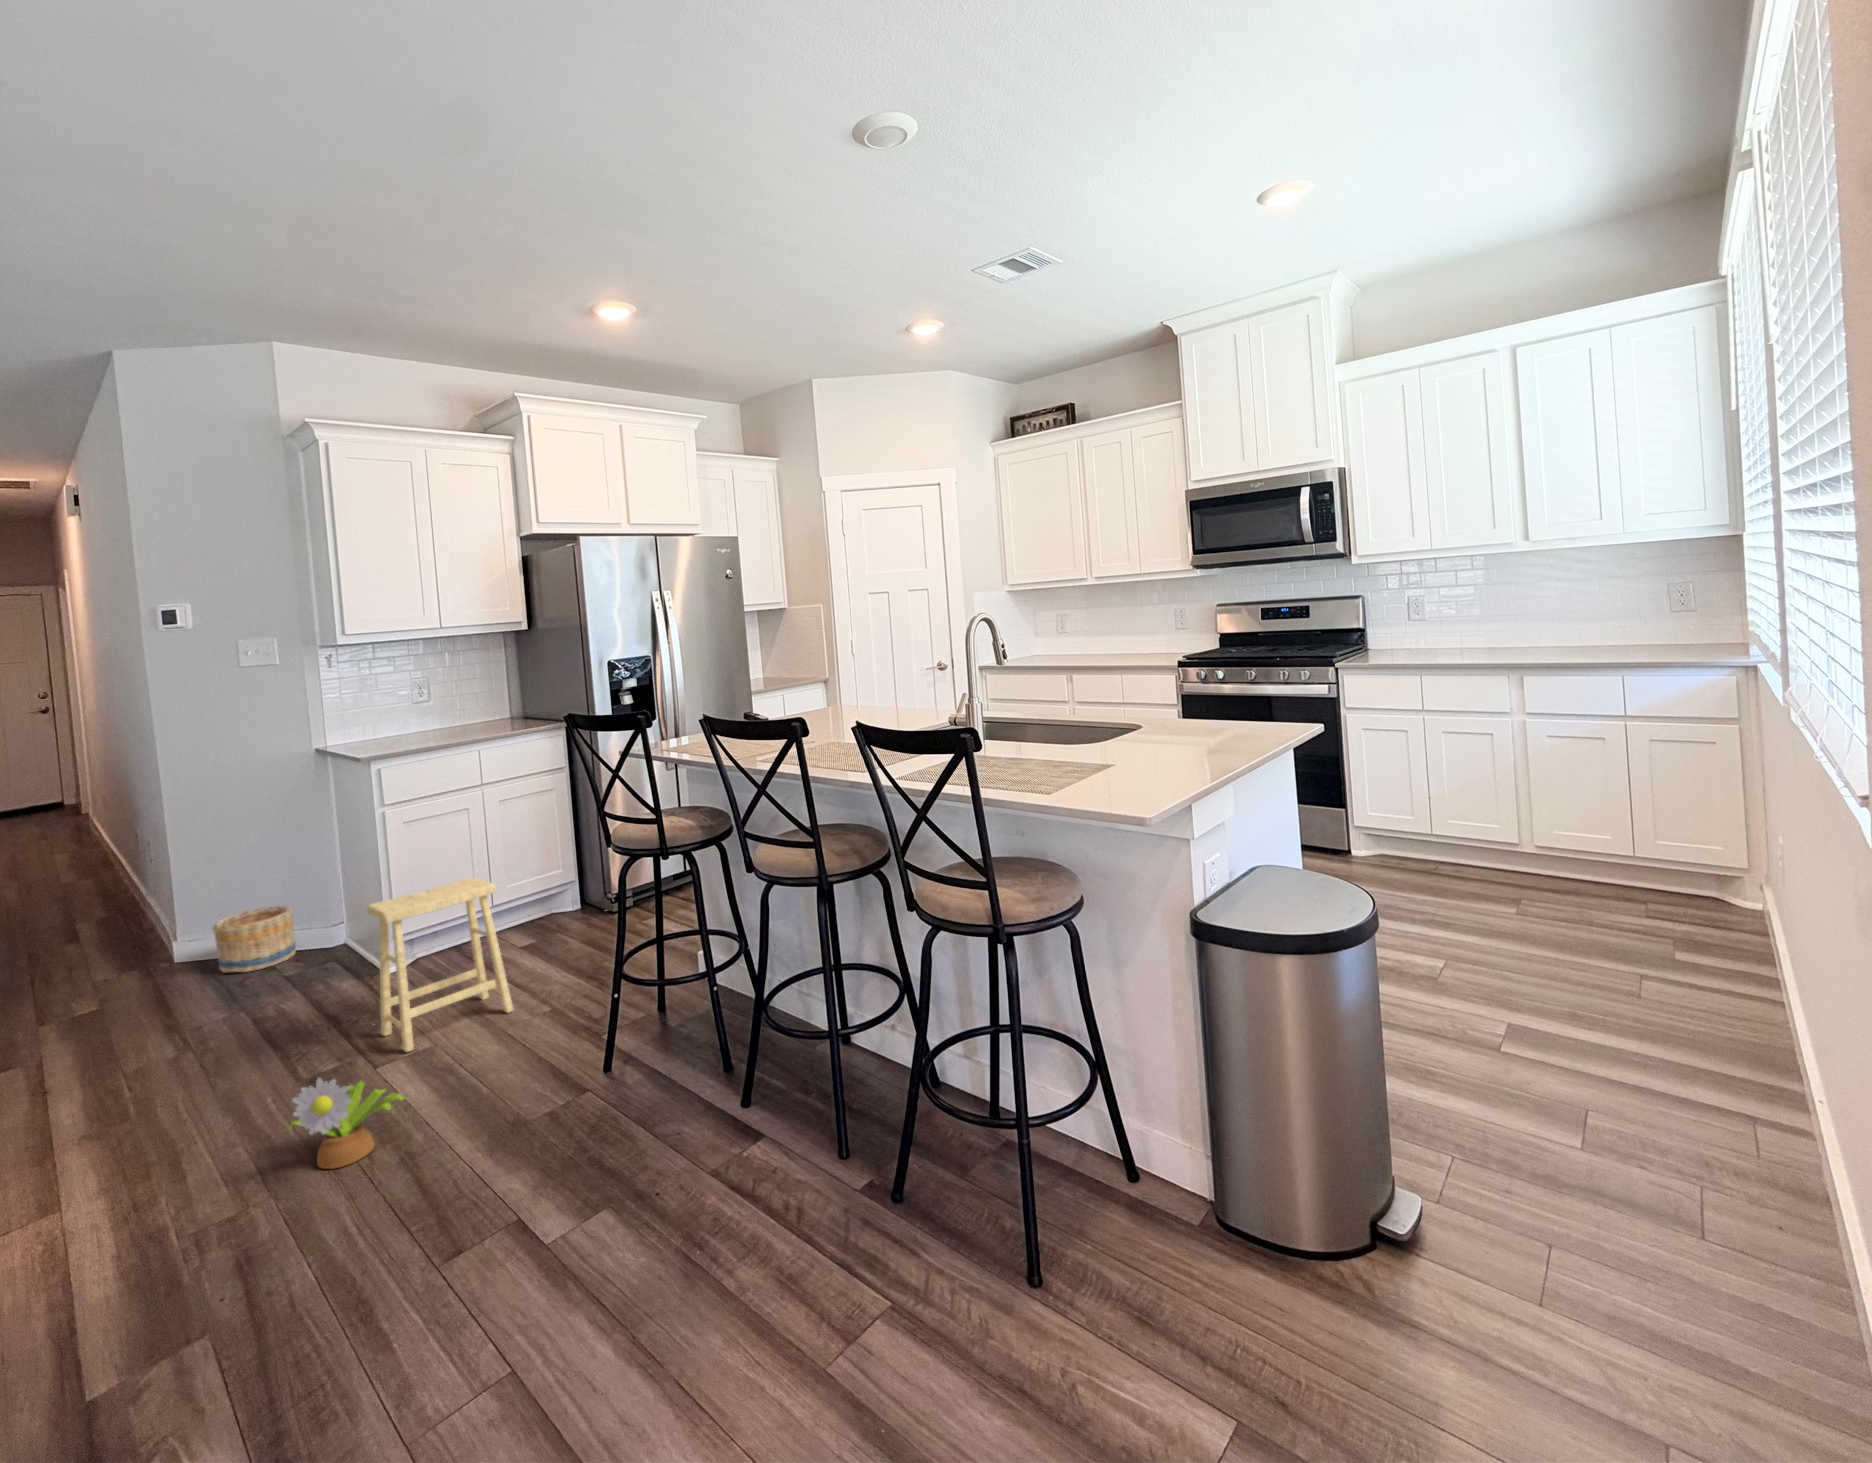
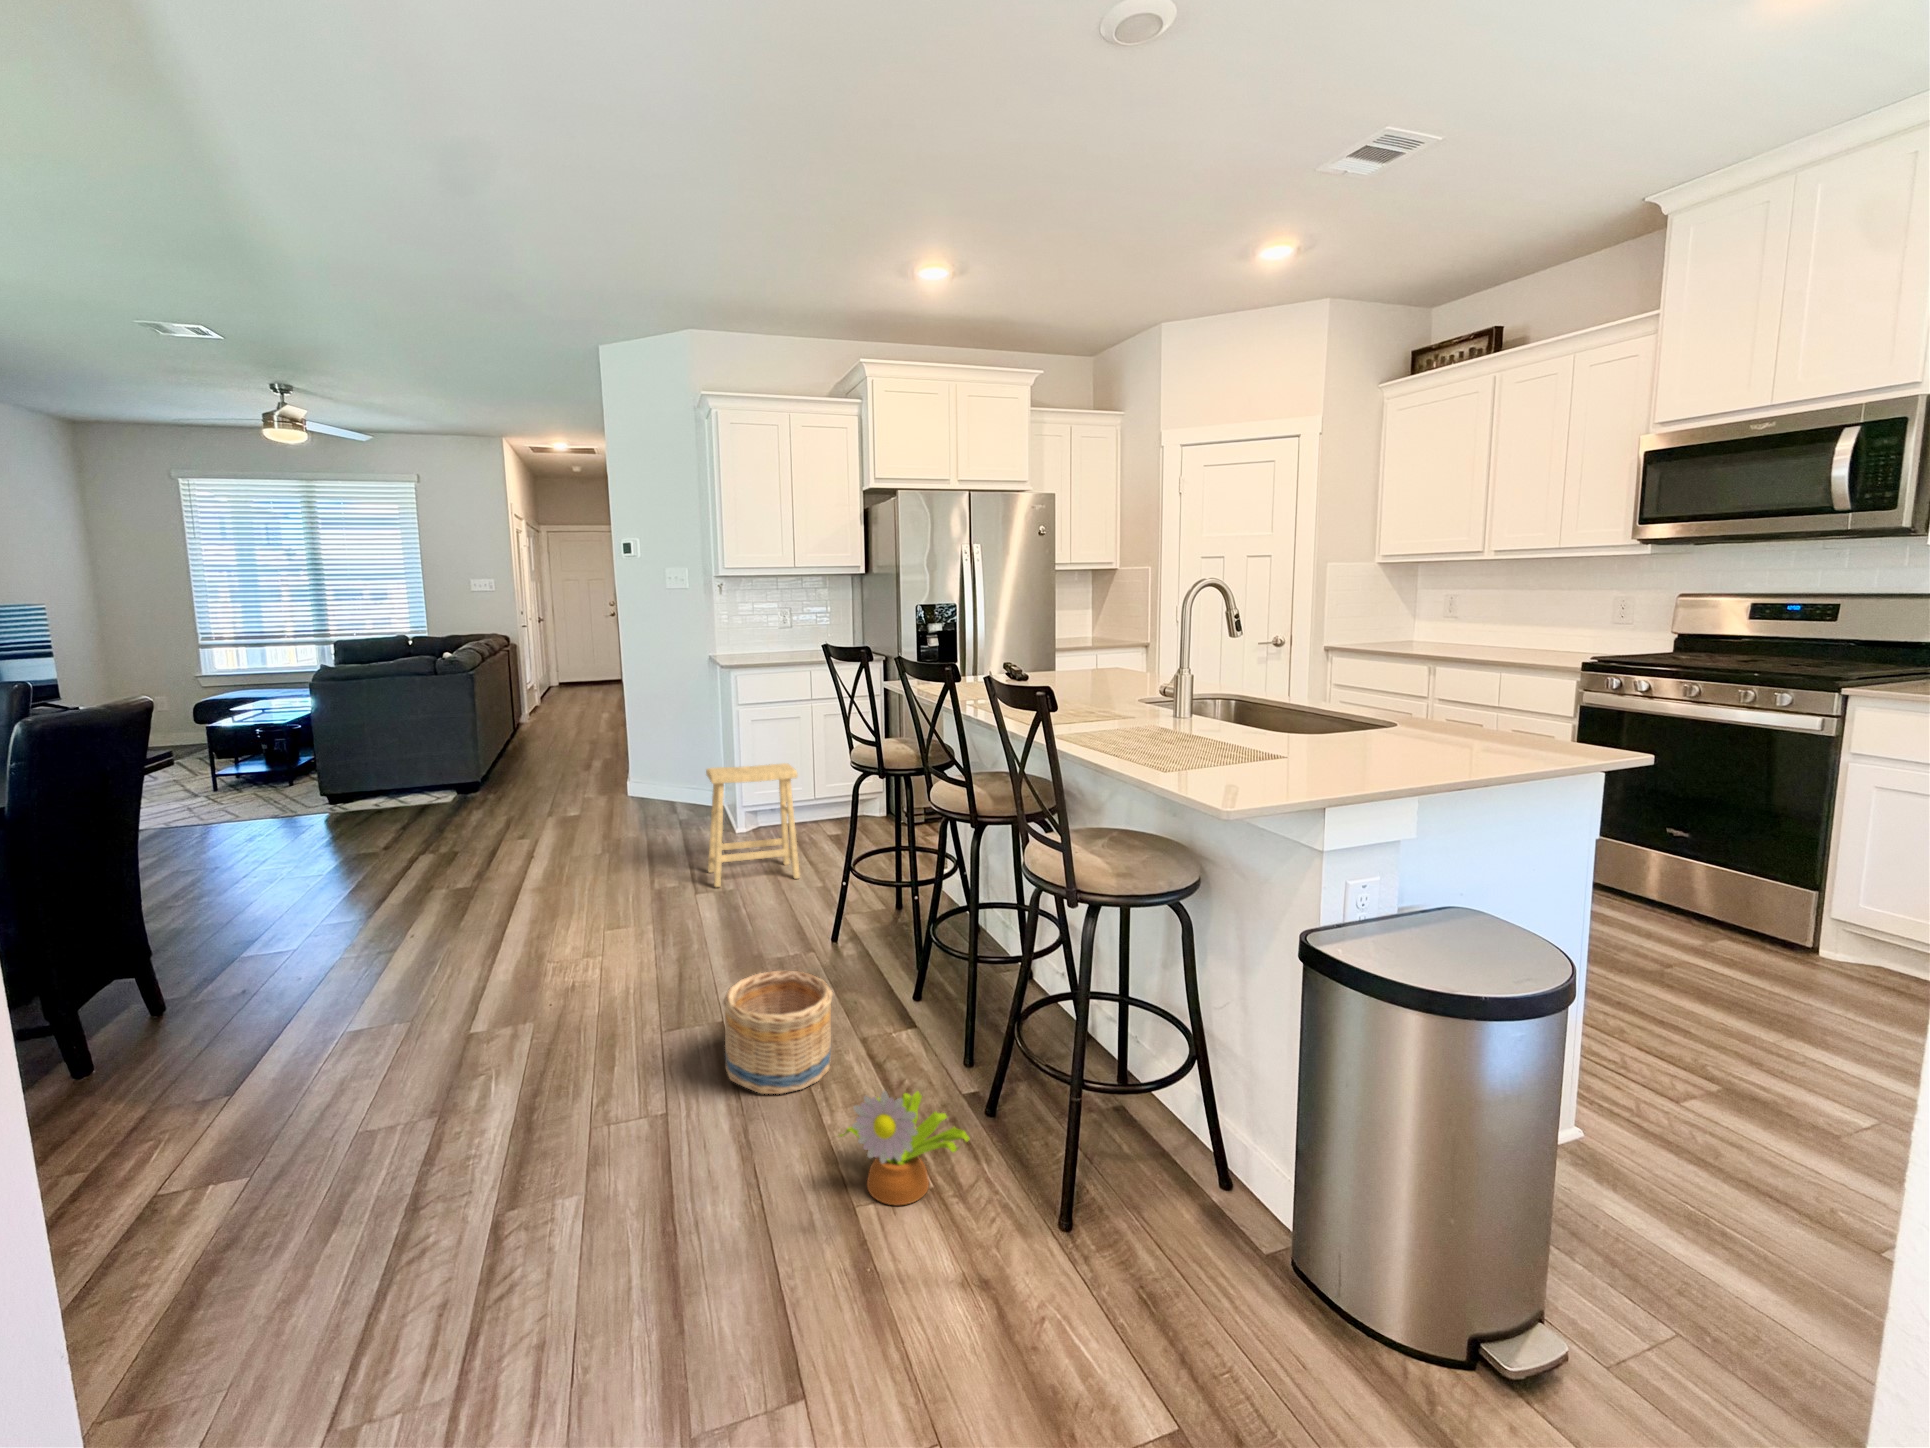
basket: present [213,906,296,973] -> present [723,971,833,1094]
decorative plant: present [285,1078,405,1169] -> present [839,1091,969,1205]

